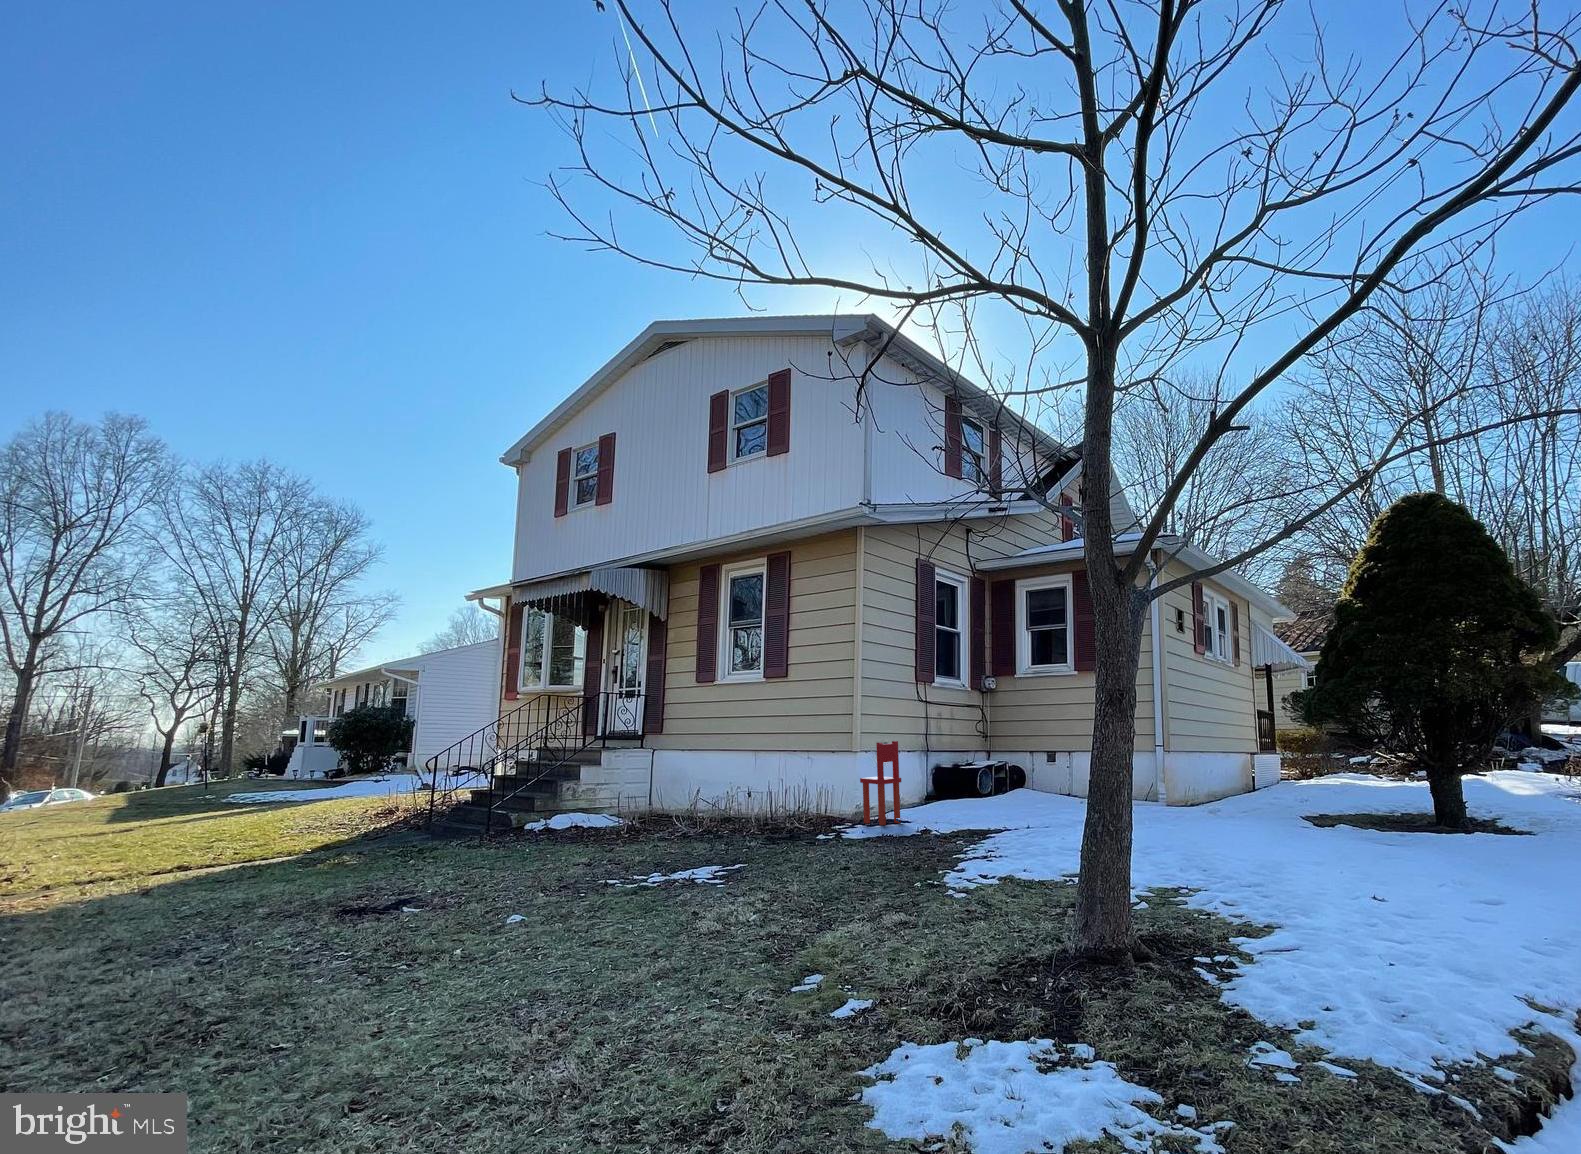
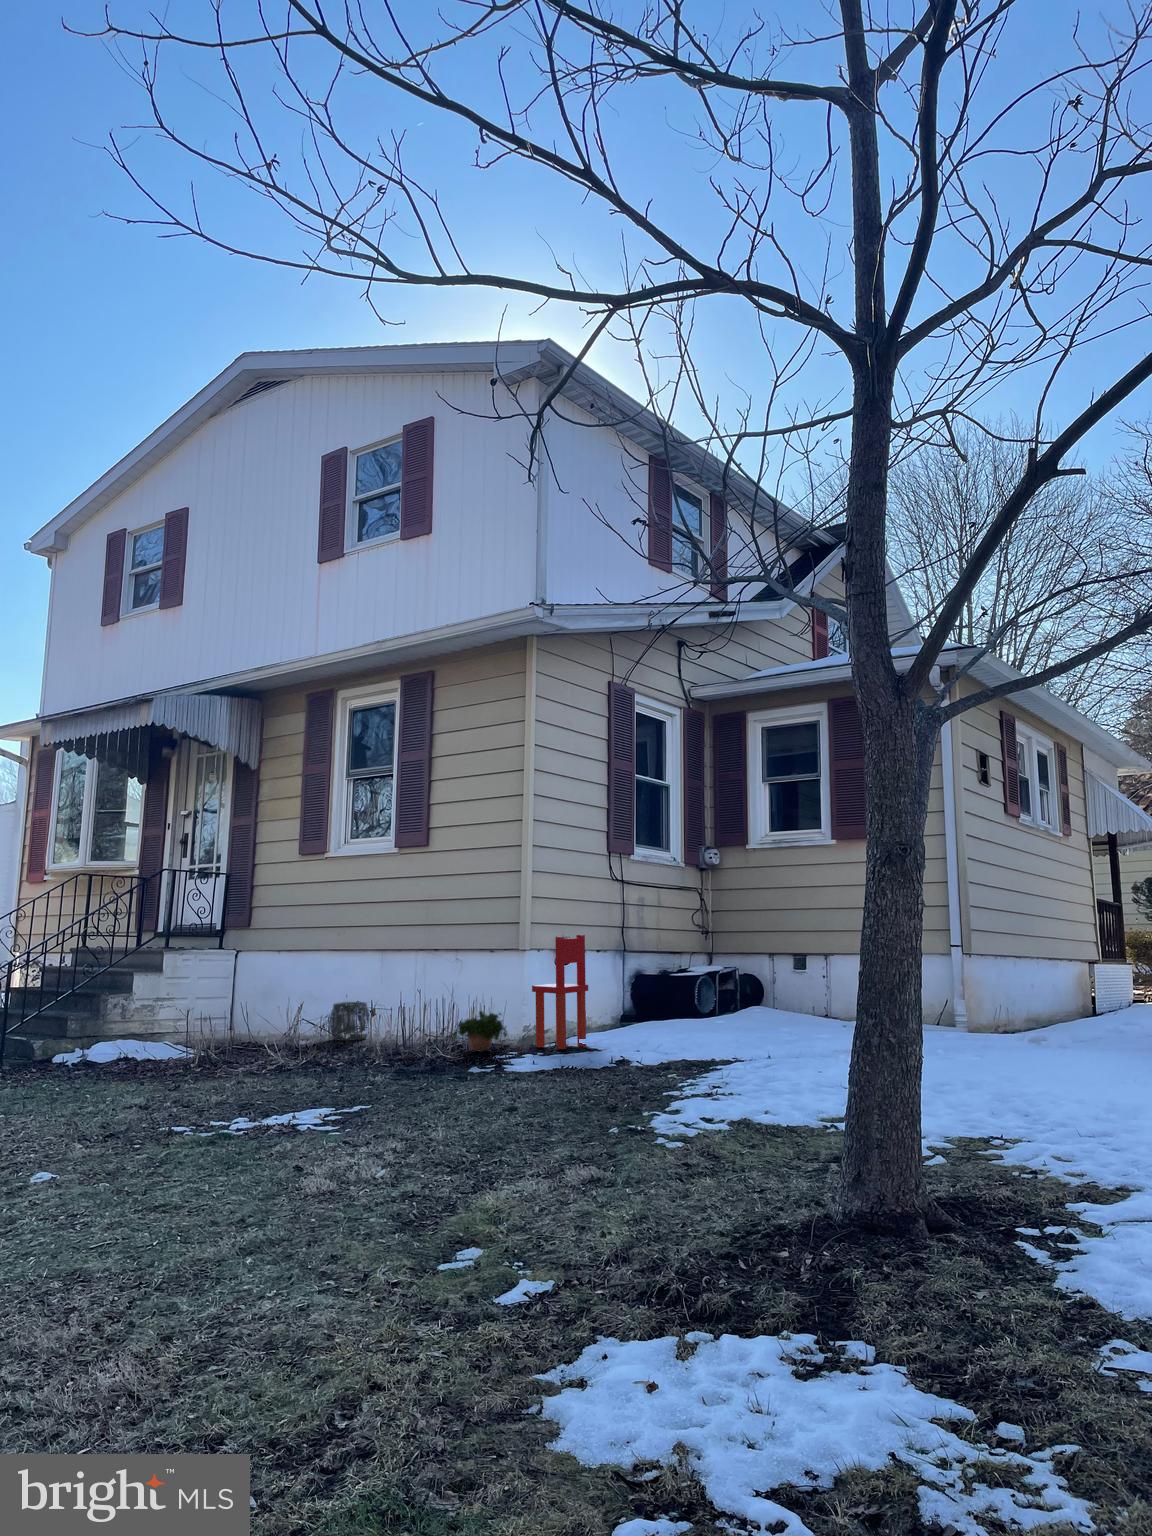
woven basket: none [715,788,745,816] -> present [329,1002,371,1041]
potted plant: none [799,796,844,828] -> present [449,1011,507,1052]

